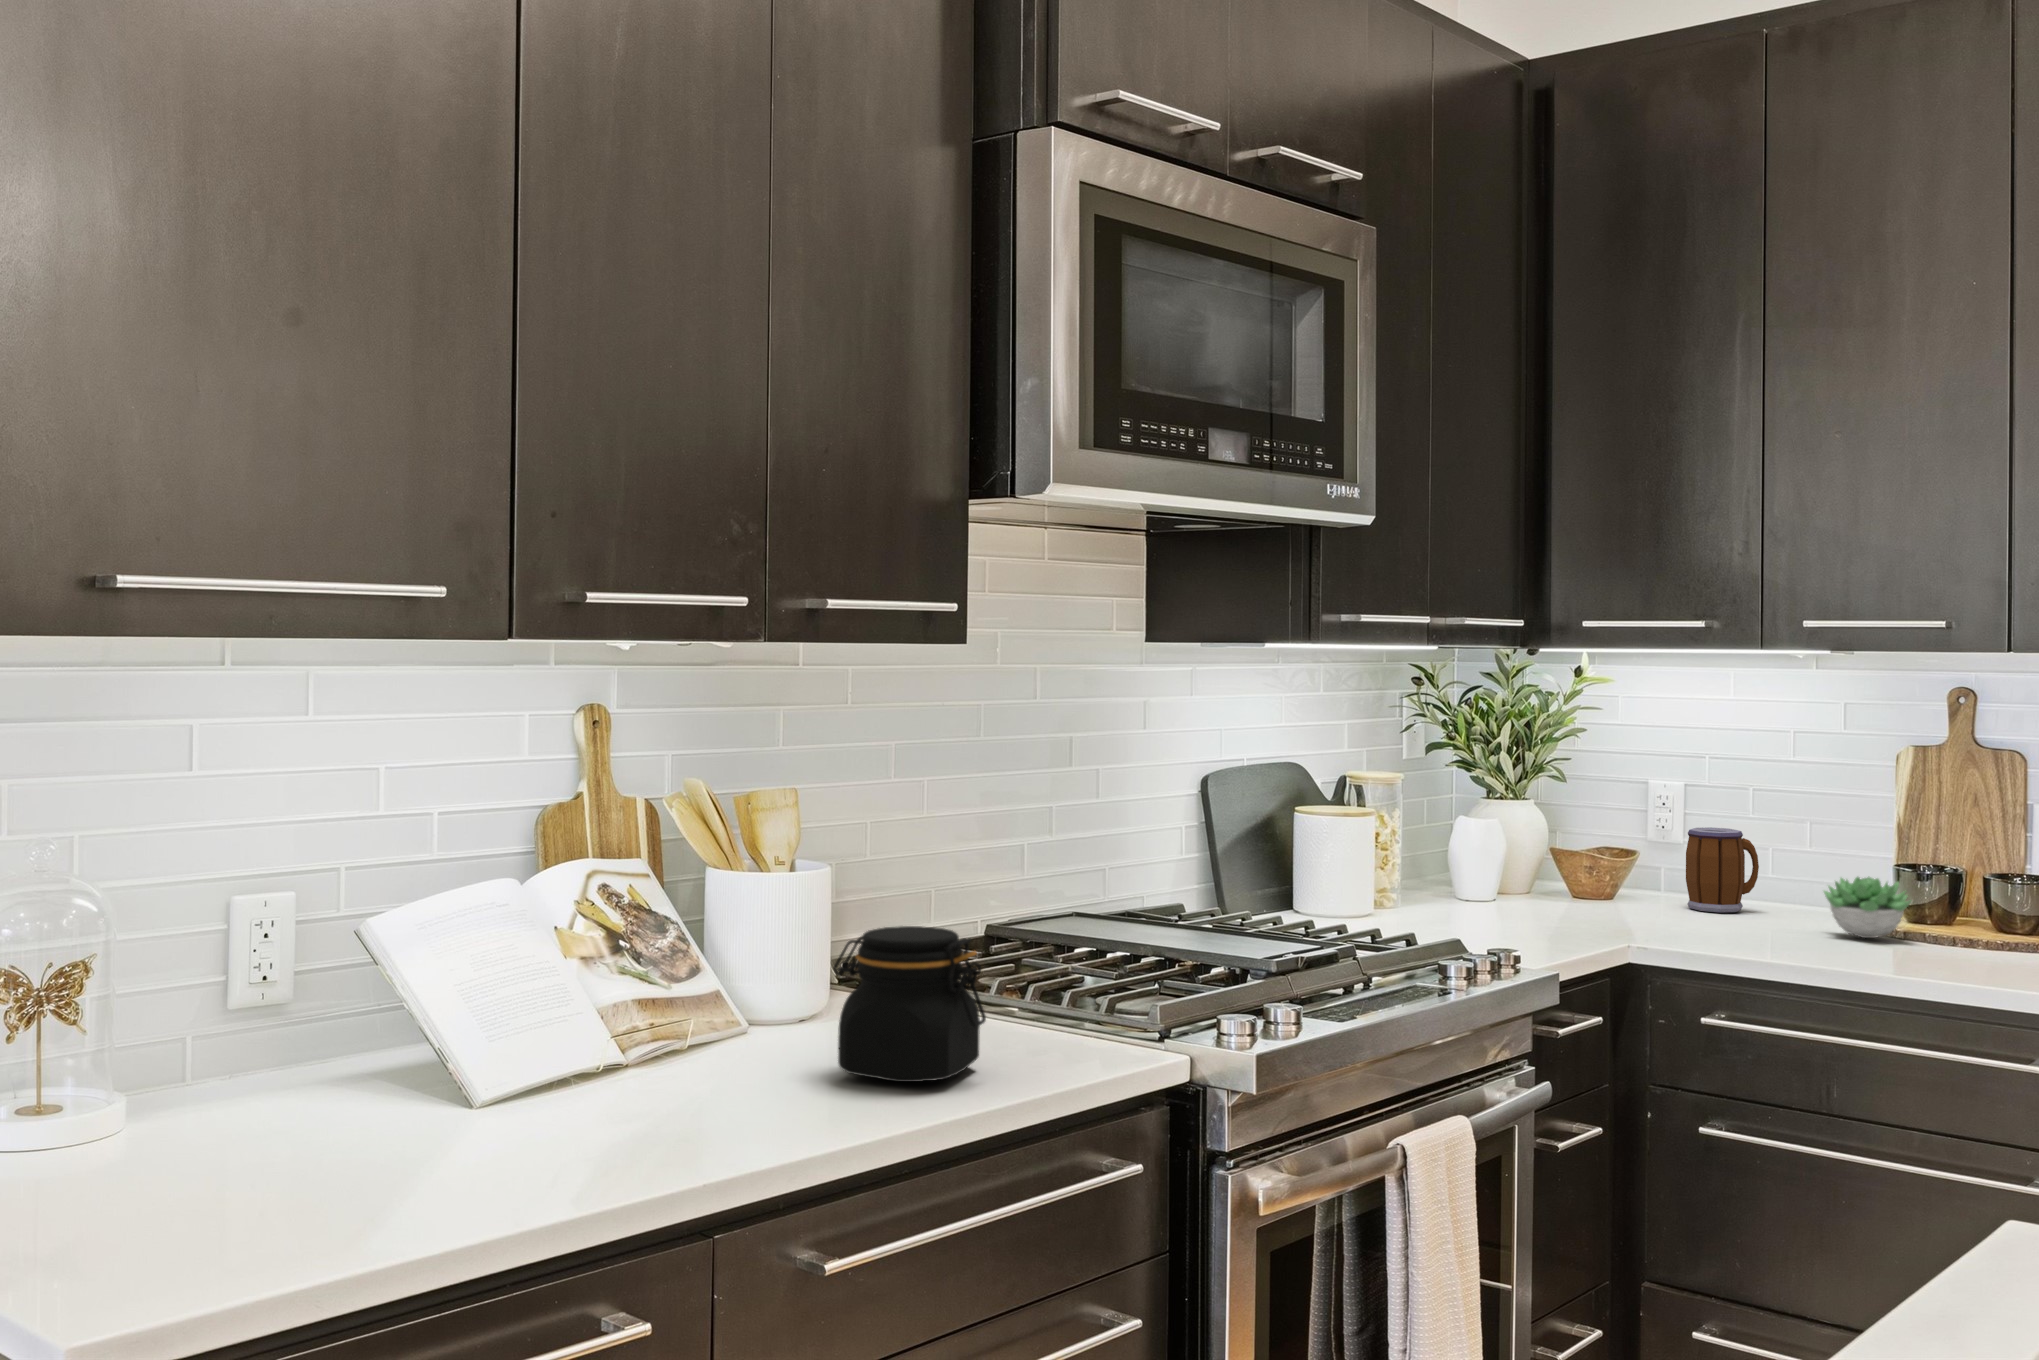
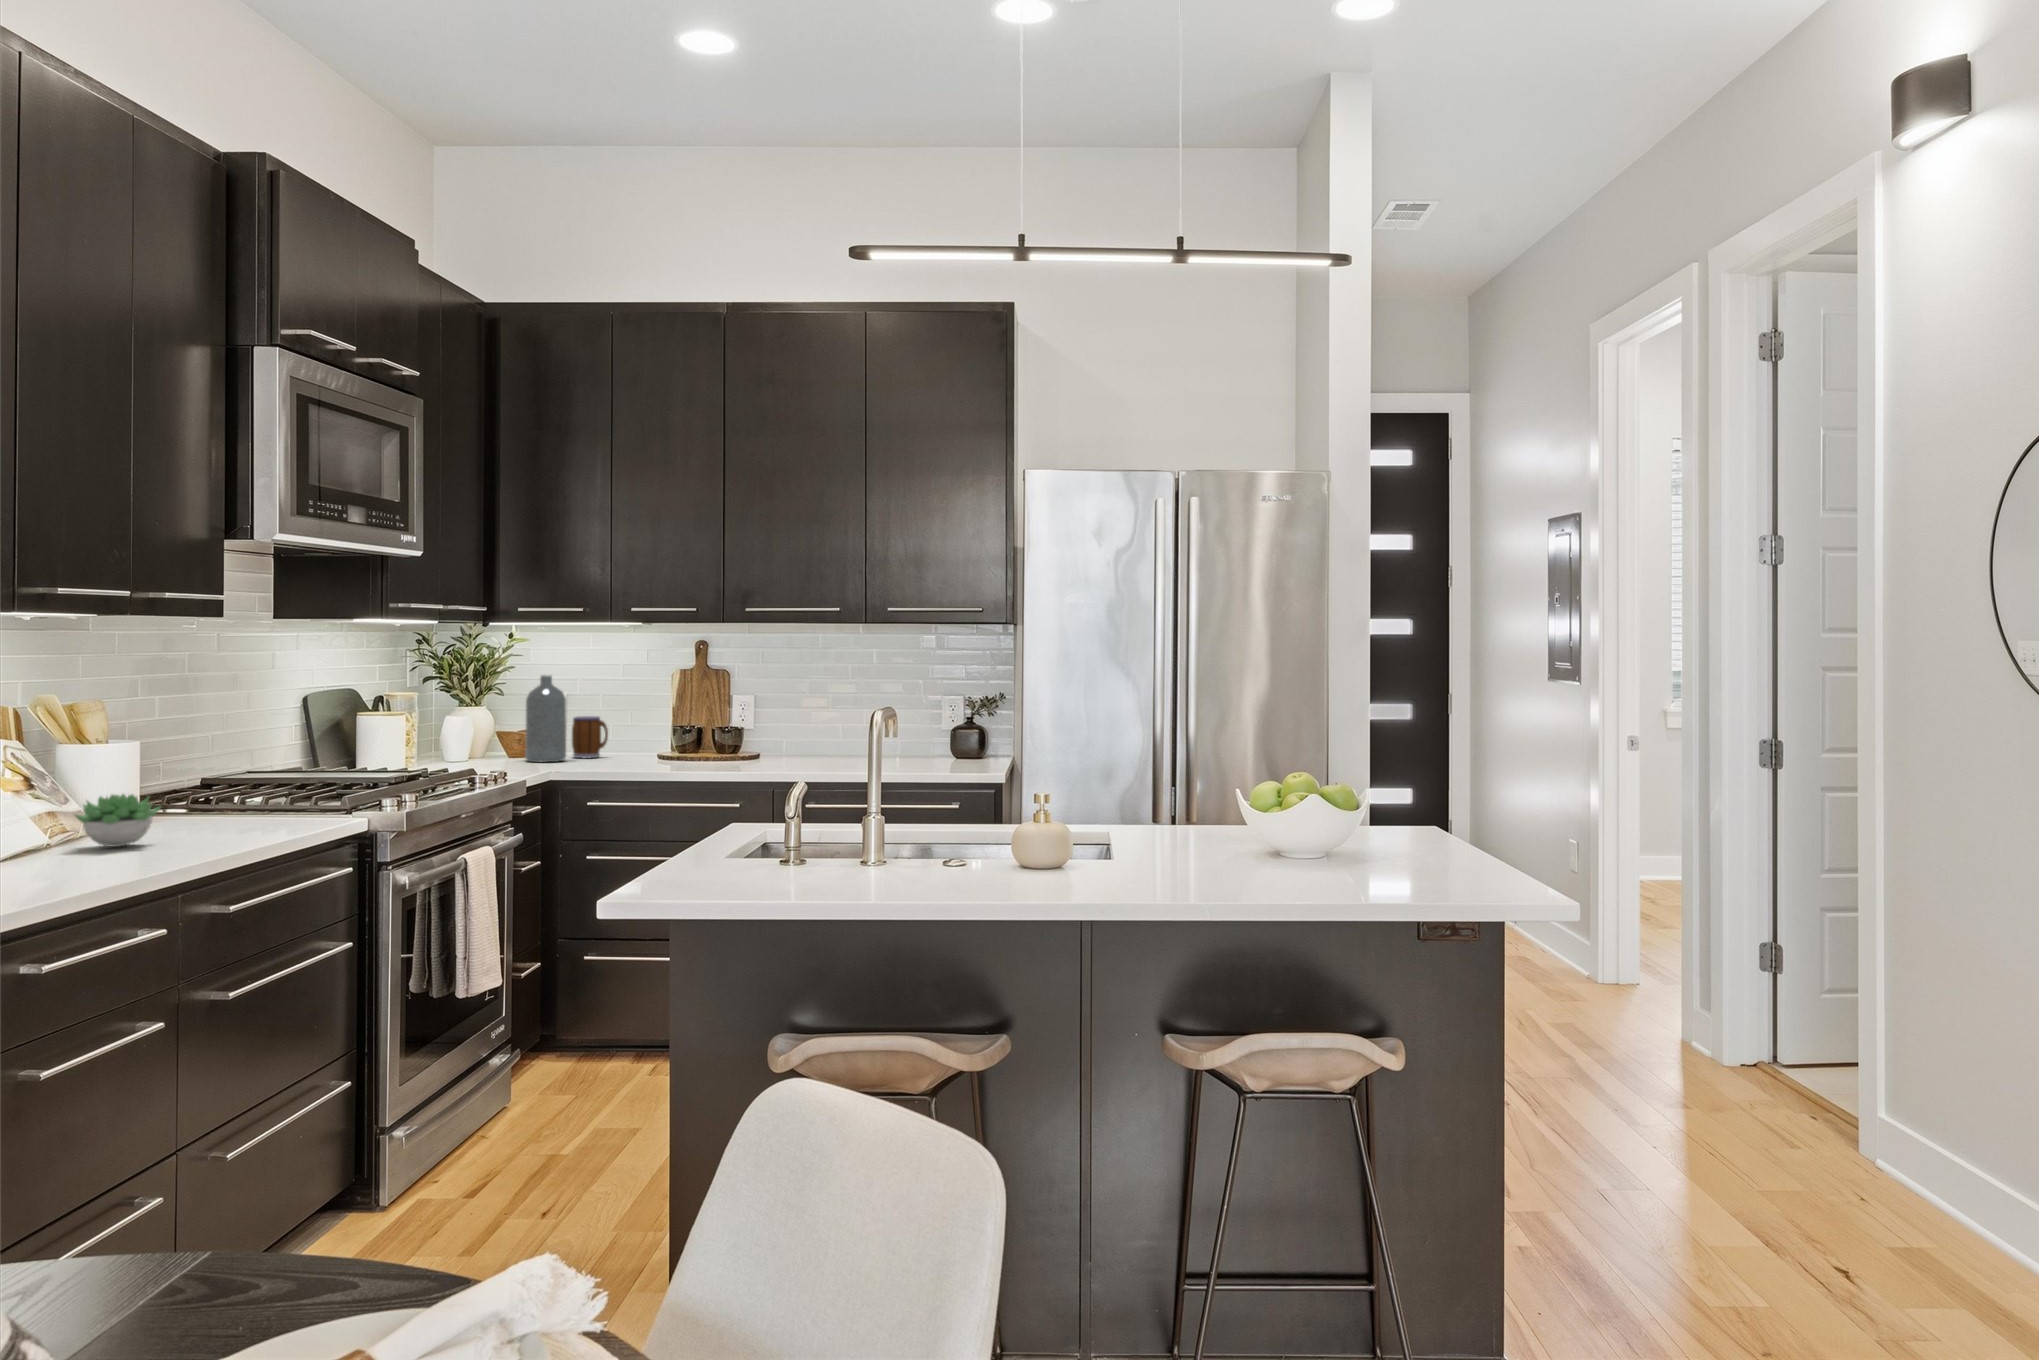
bottle: none [1593,748,1671,918] -> present [525,675,566,762]
succulent plant: present [1824,877,1910,938] -> present [75,794,160,847]
jar: present [833,926,986,1082] -> none [184,757,276,831]

